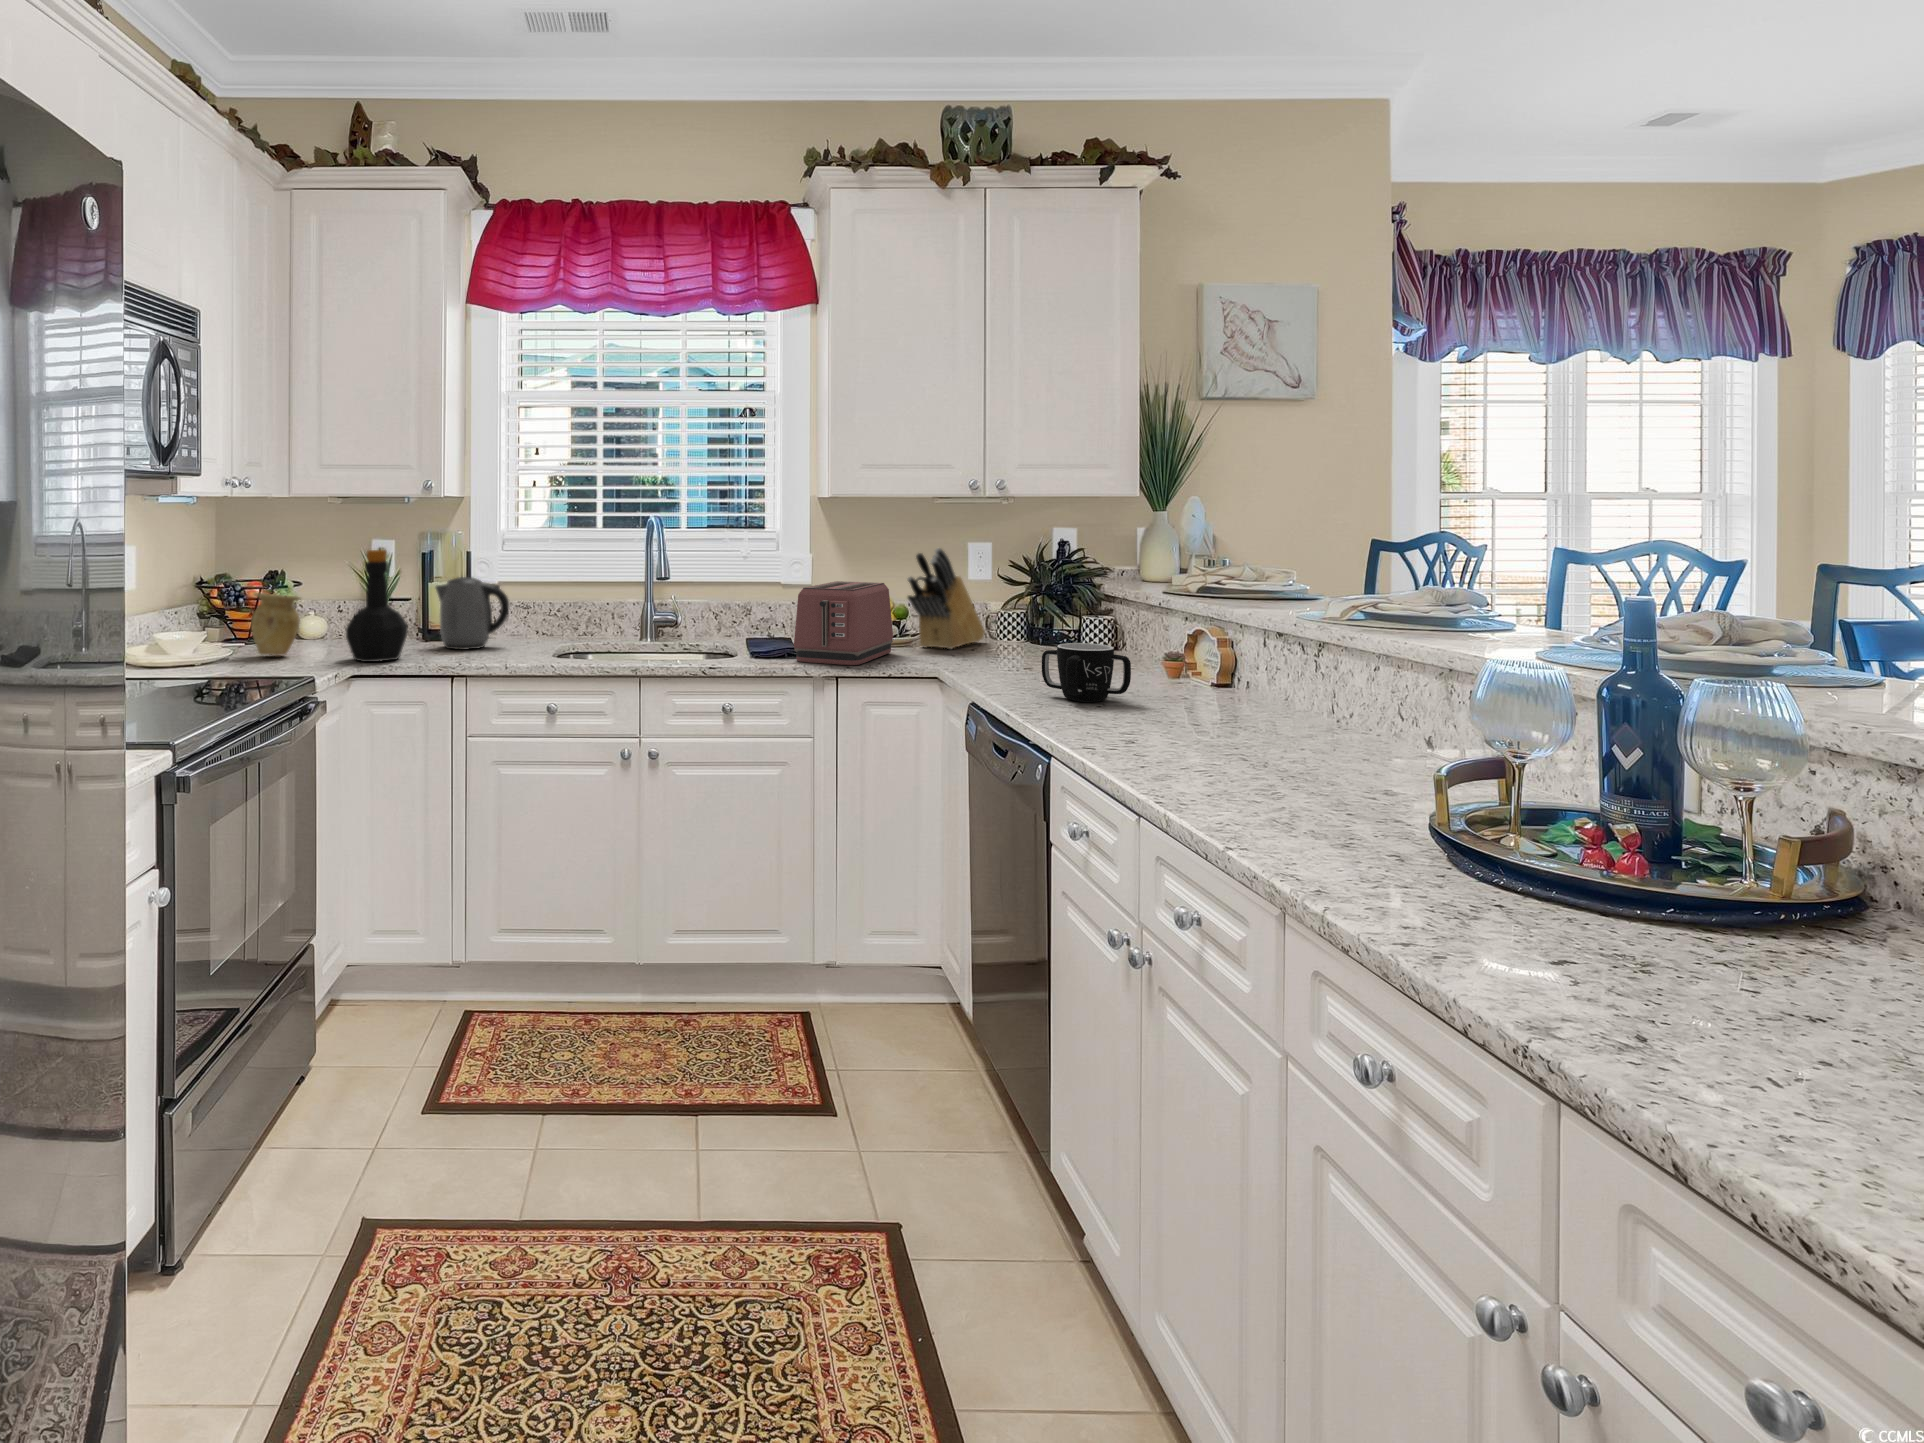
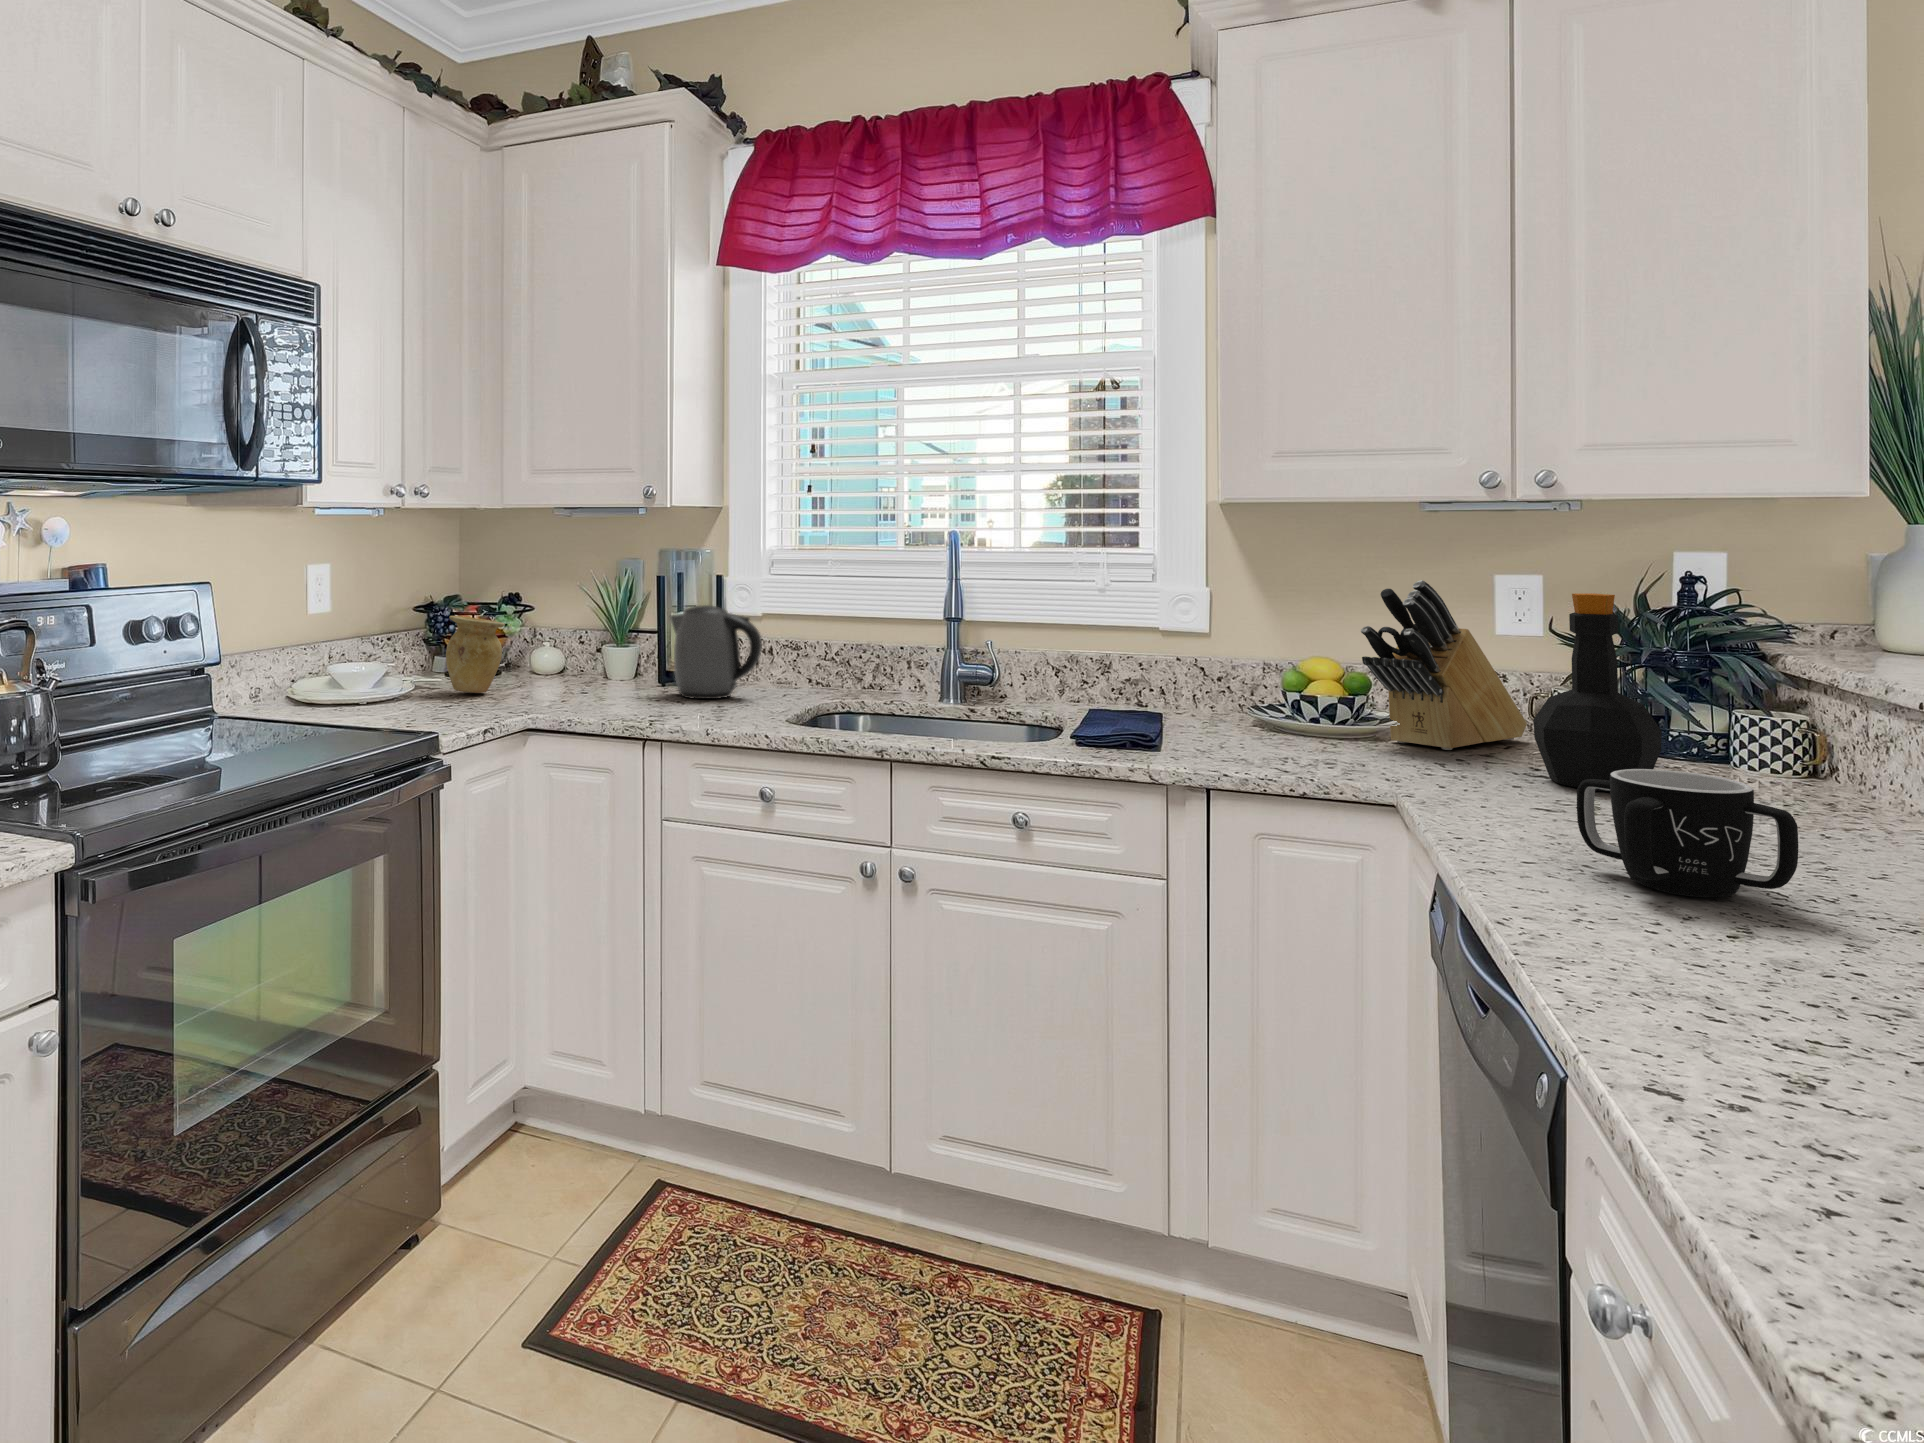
bottle: present [346,550,408,662] -> present [1533,593,1662,791]
toaster: present [794,581,893,665] -> none [1141,629,1331,766]

